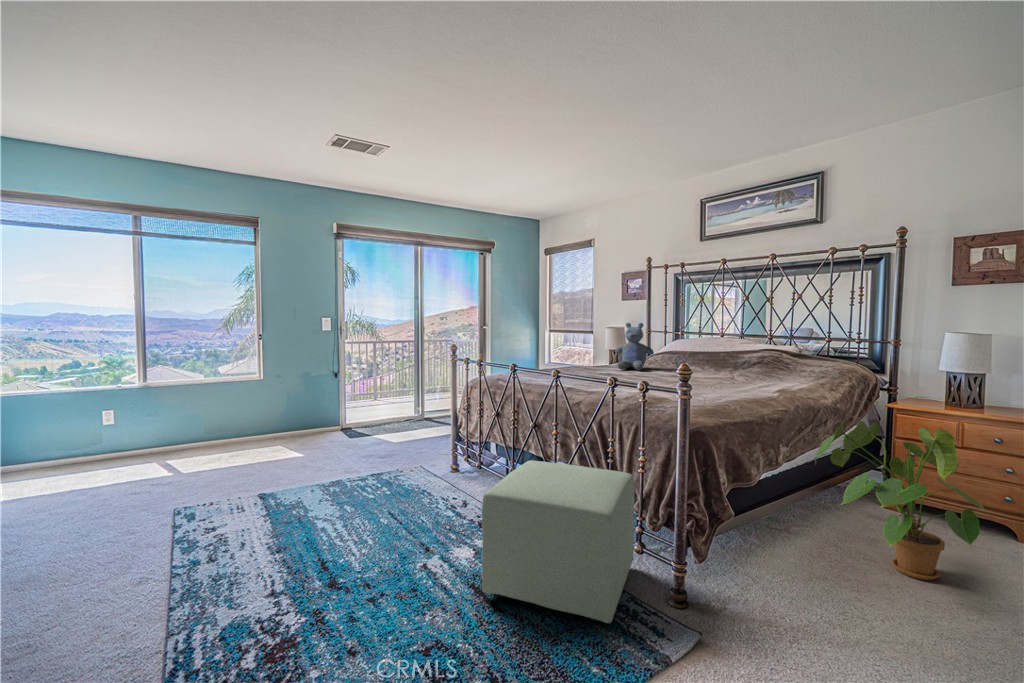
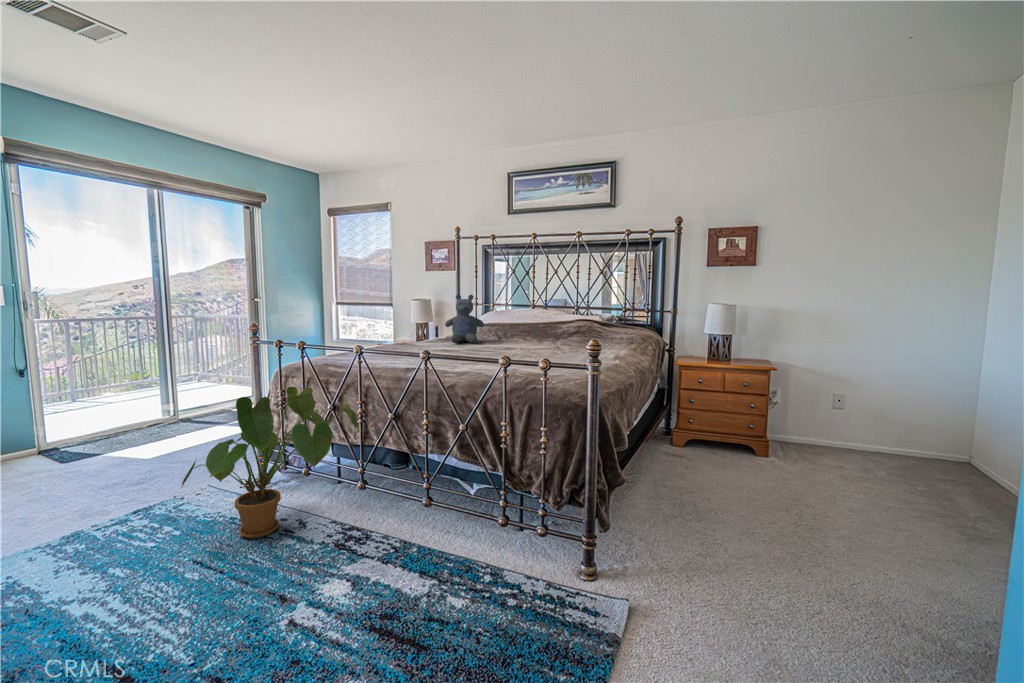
house plant: present [815,421,985,580] -> present [182,387,359,538]
ottoman: present [482,460,634,623] -> none [391,454,555,635]

